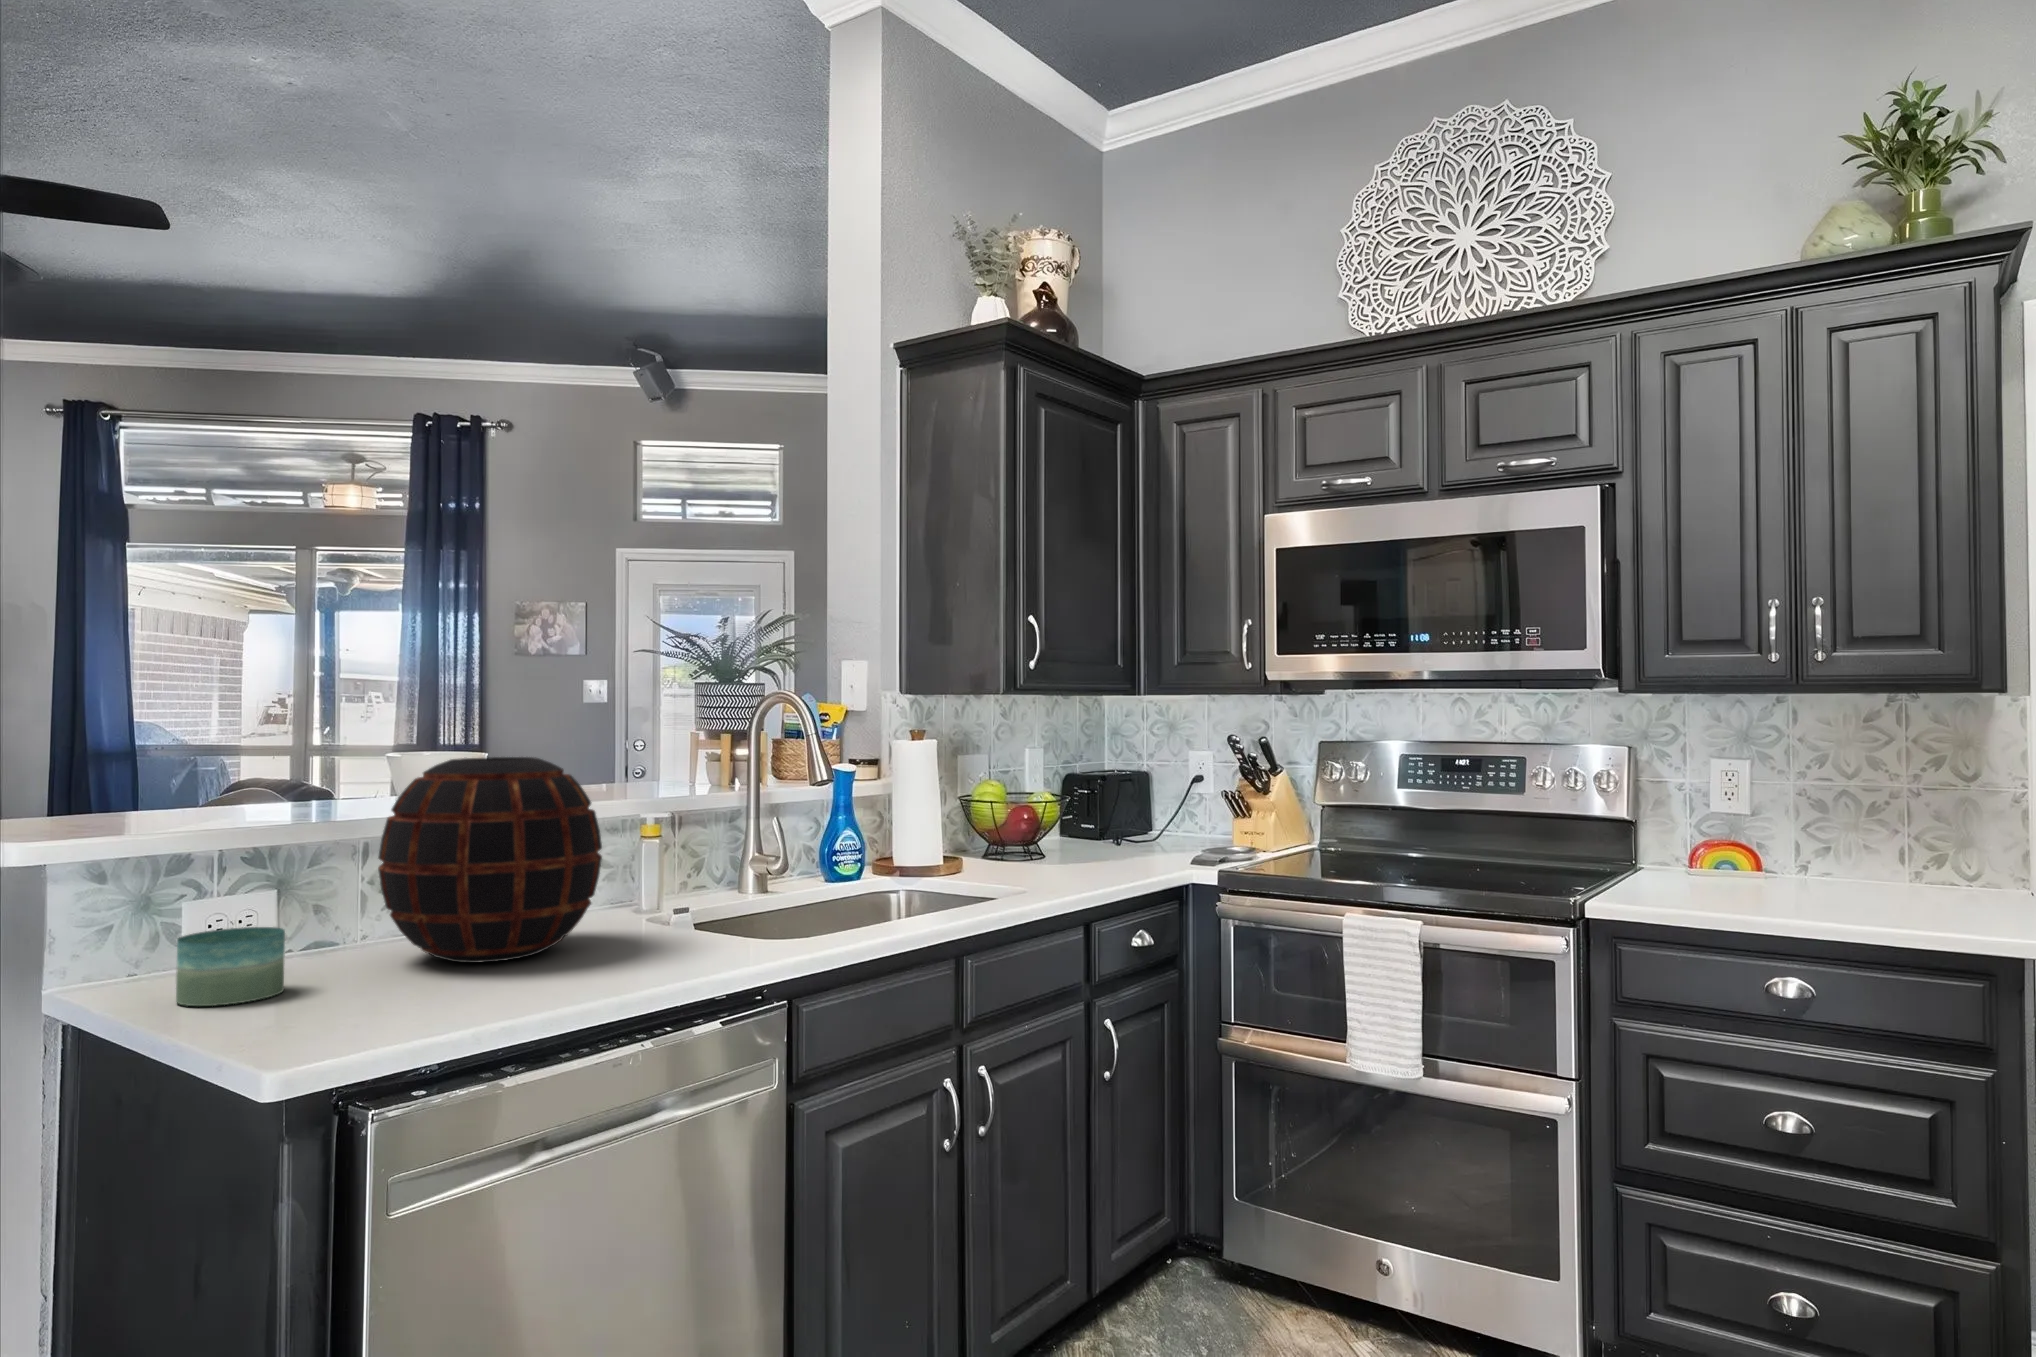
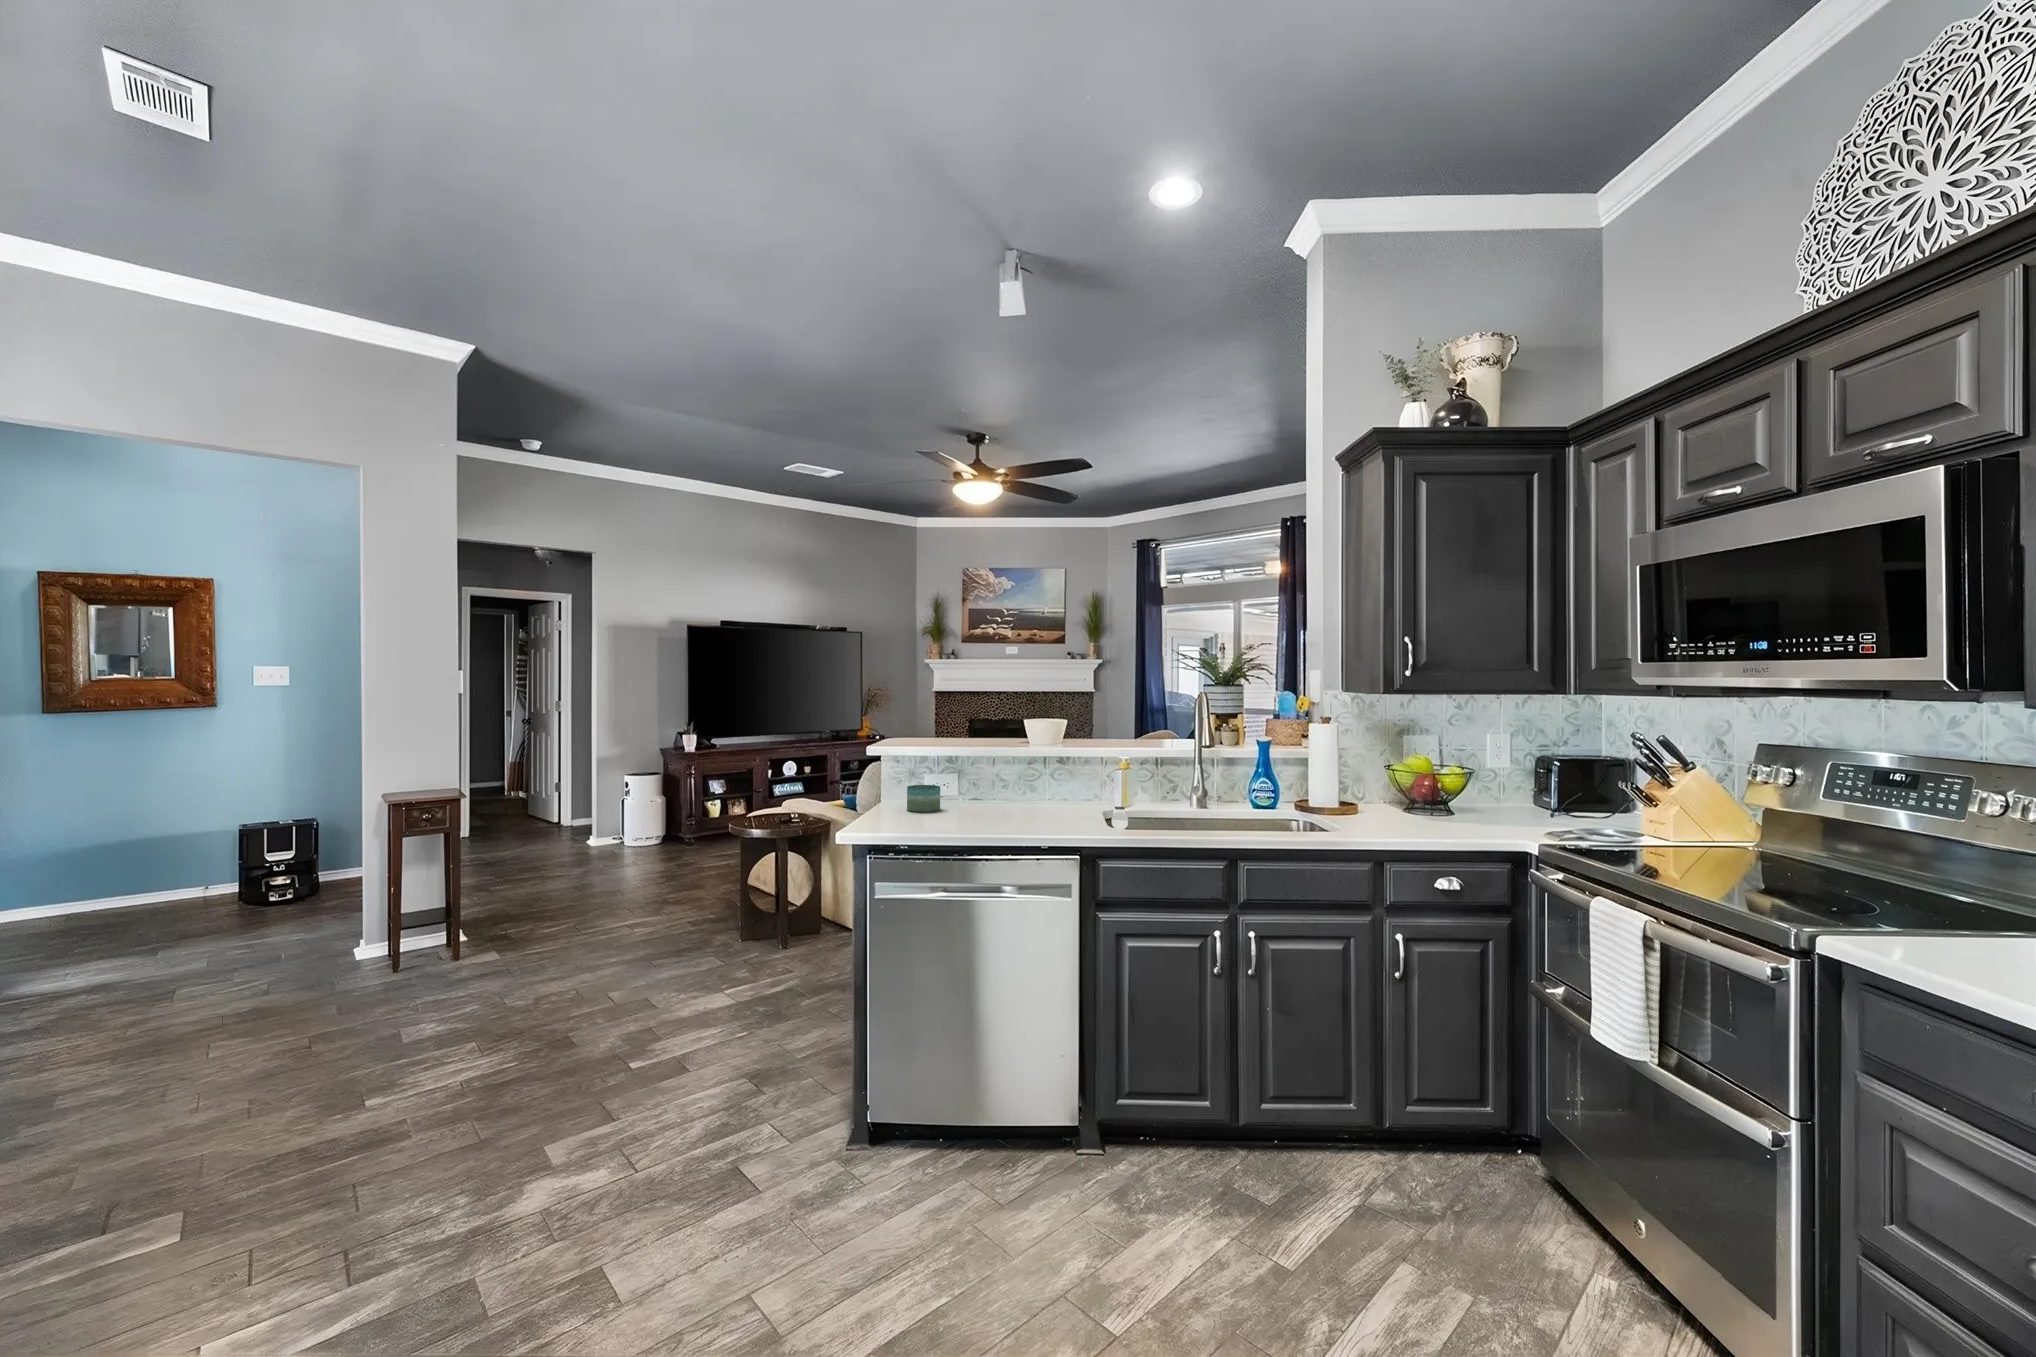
decorative vase: present [378,757,602,963] -> none [975,725,1065,814]

